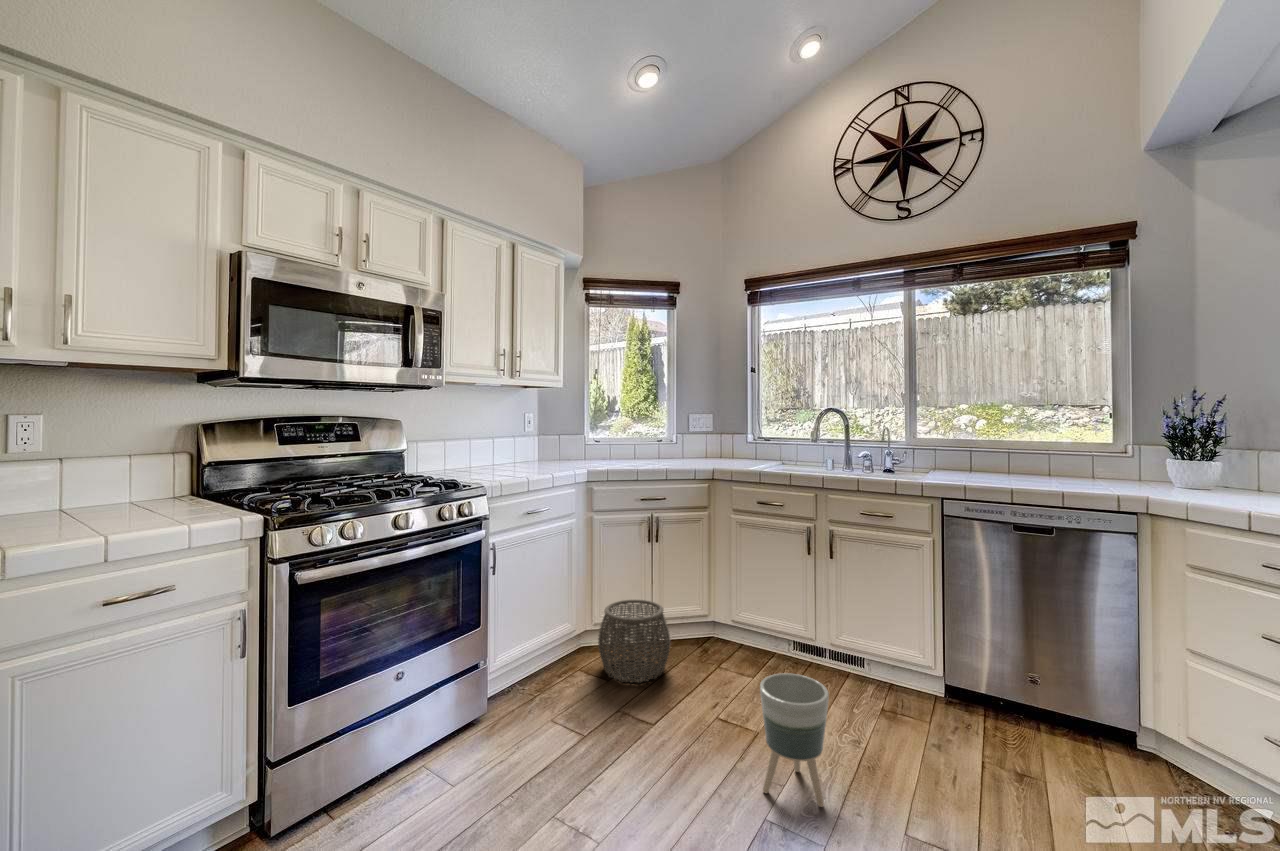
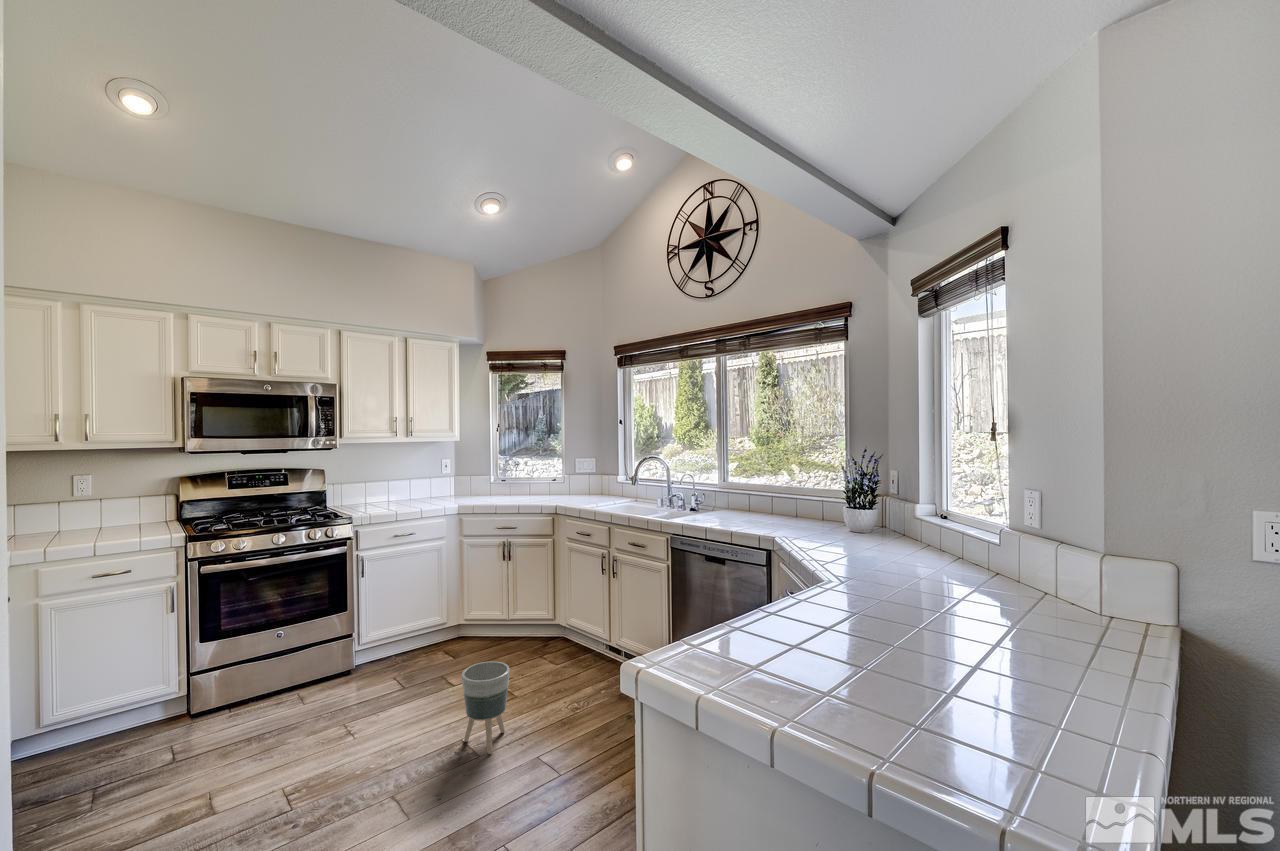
woven basket: present [598,600,670,683] -> none [448,603,505,666]

